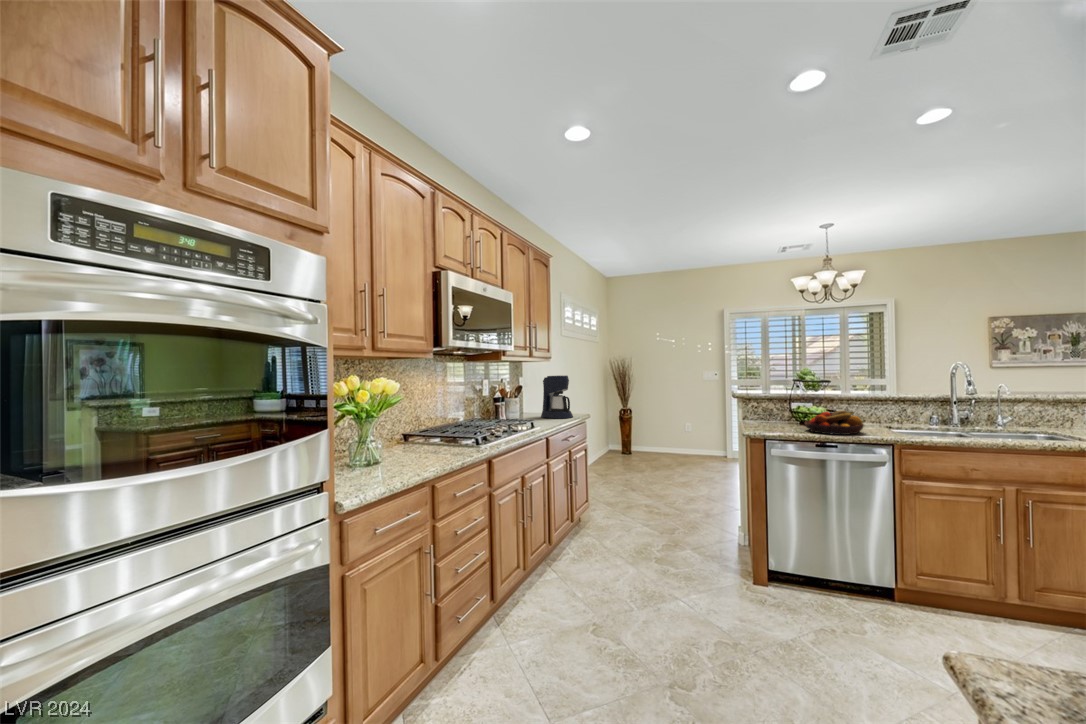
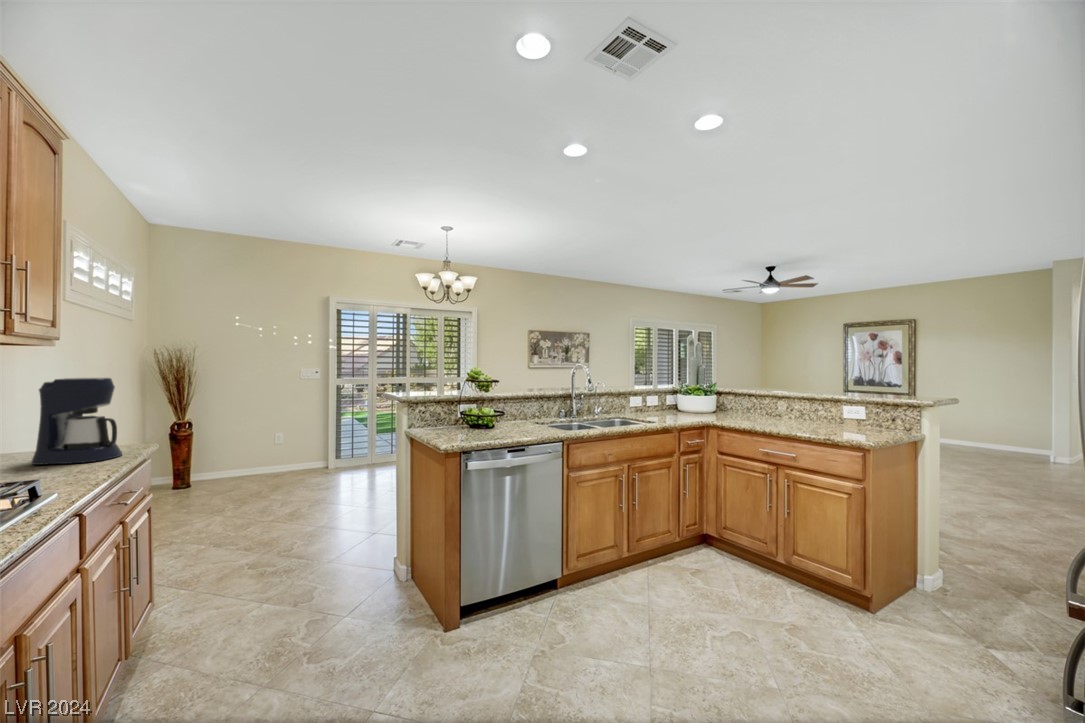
fruit bowl: present [805,410,864,435] -> none [488,412,539,438]

